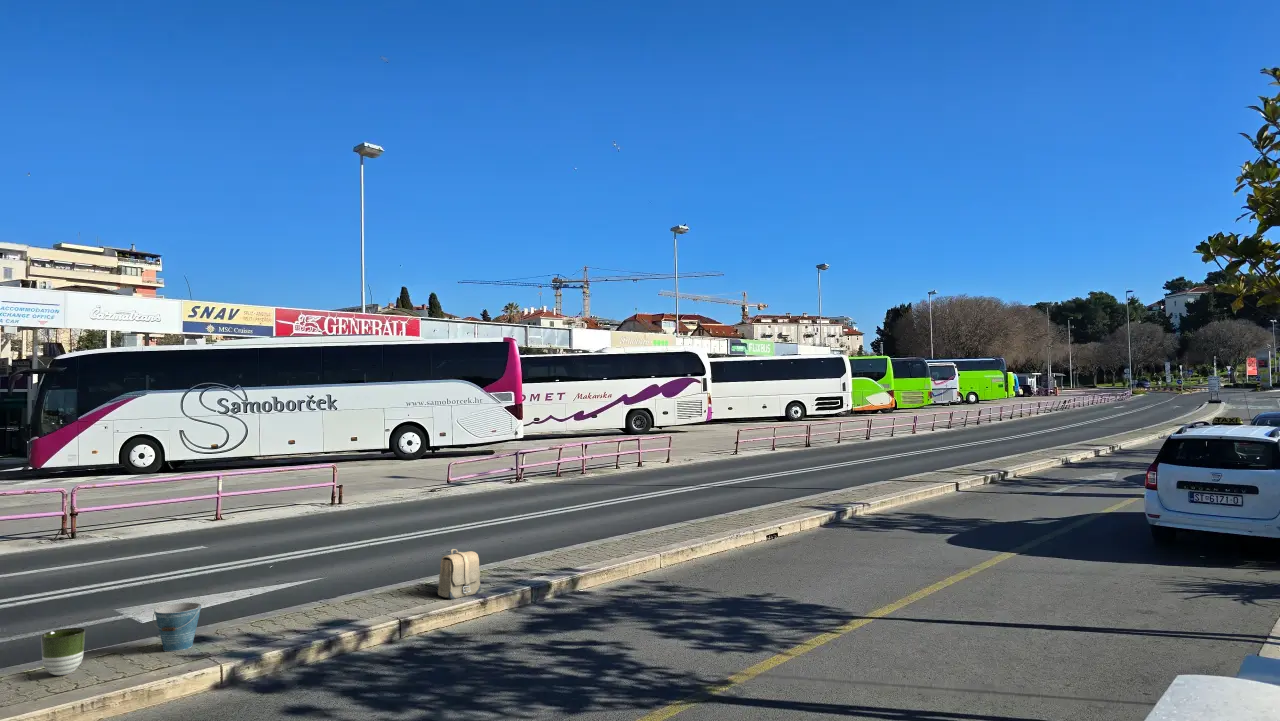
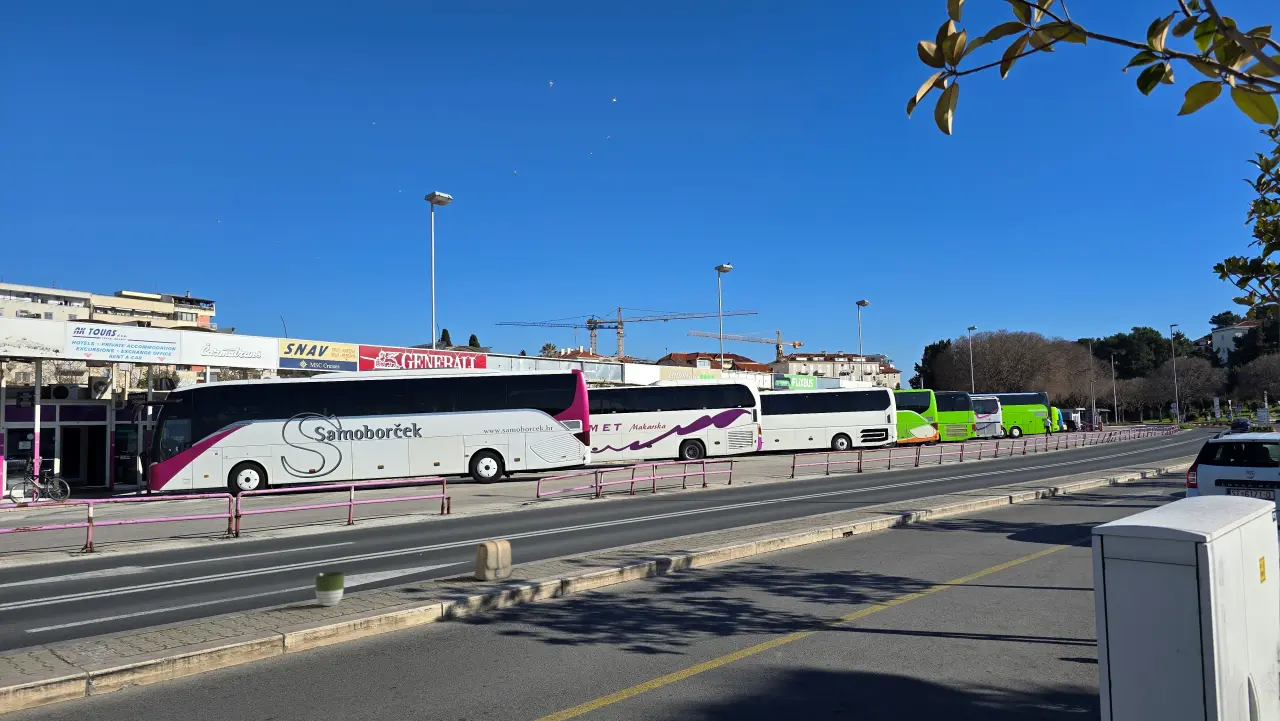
backpack: present [438,549,481,599] -> present [474,538,512,581]
bucket: present [153,603,201,651] -> none [384,559,419,595]

